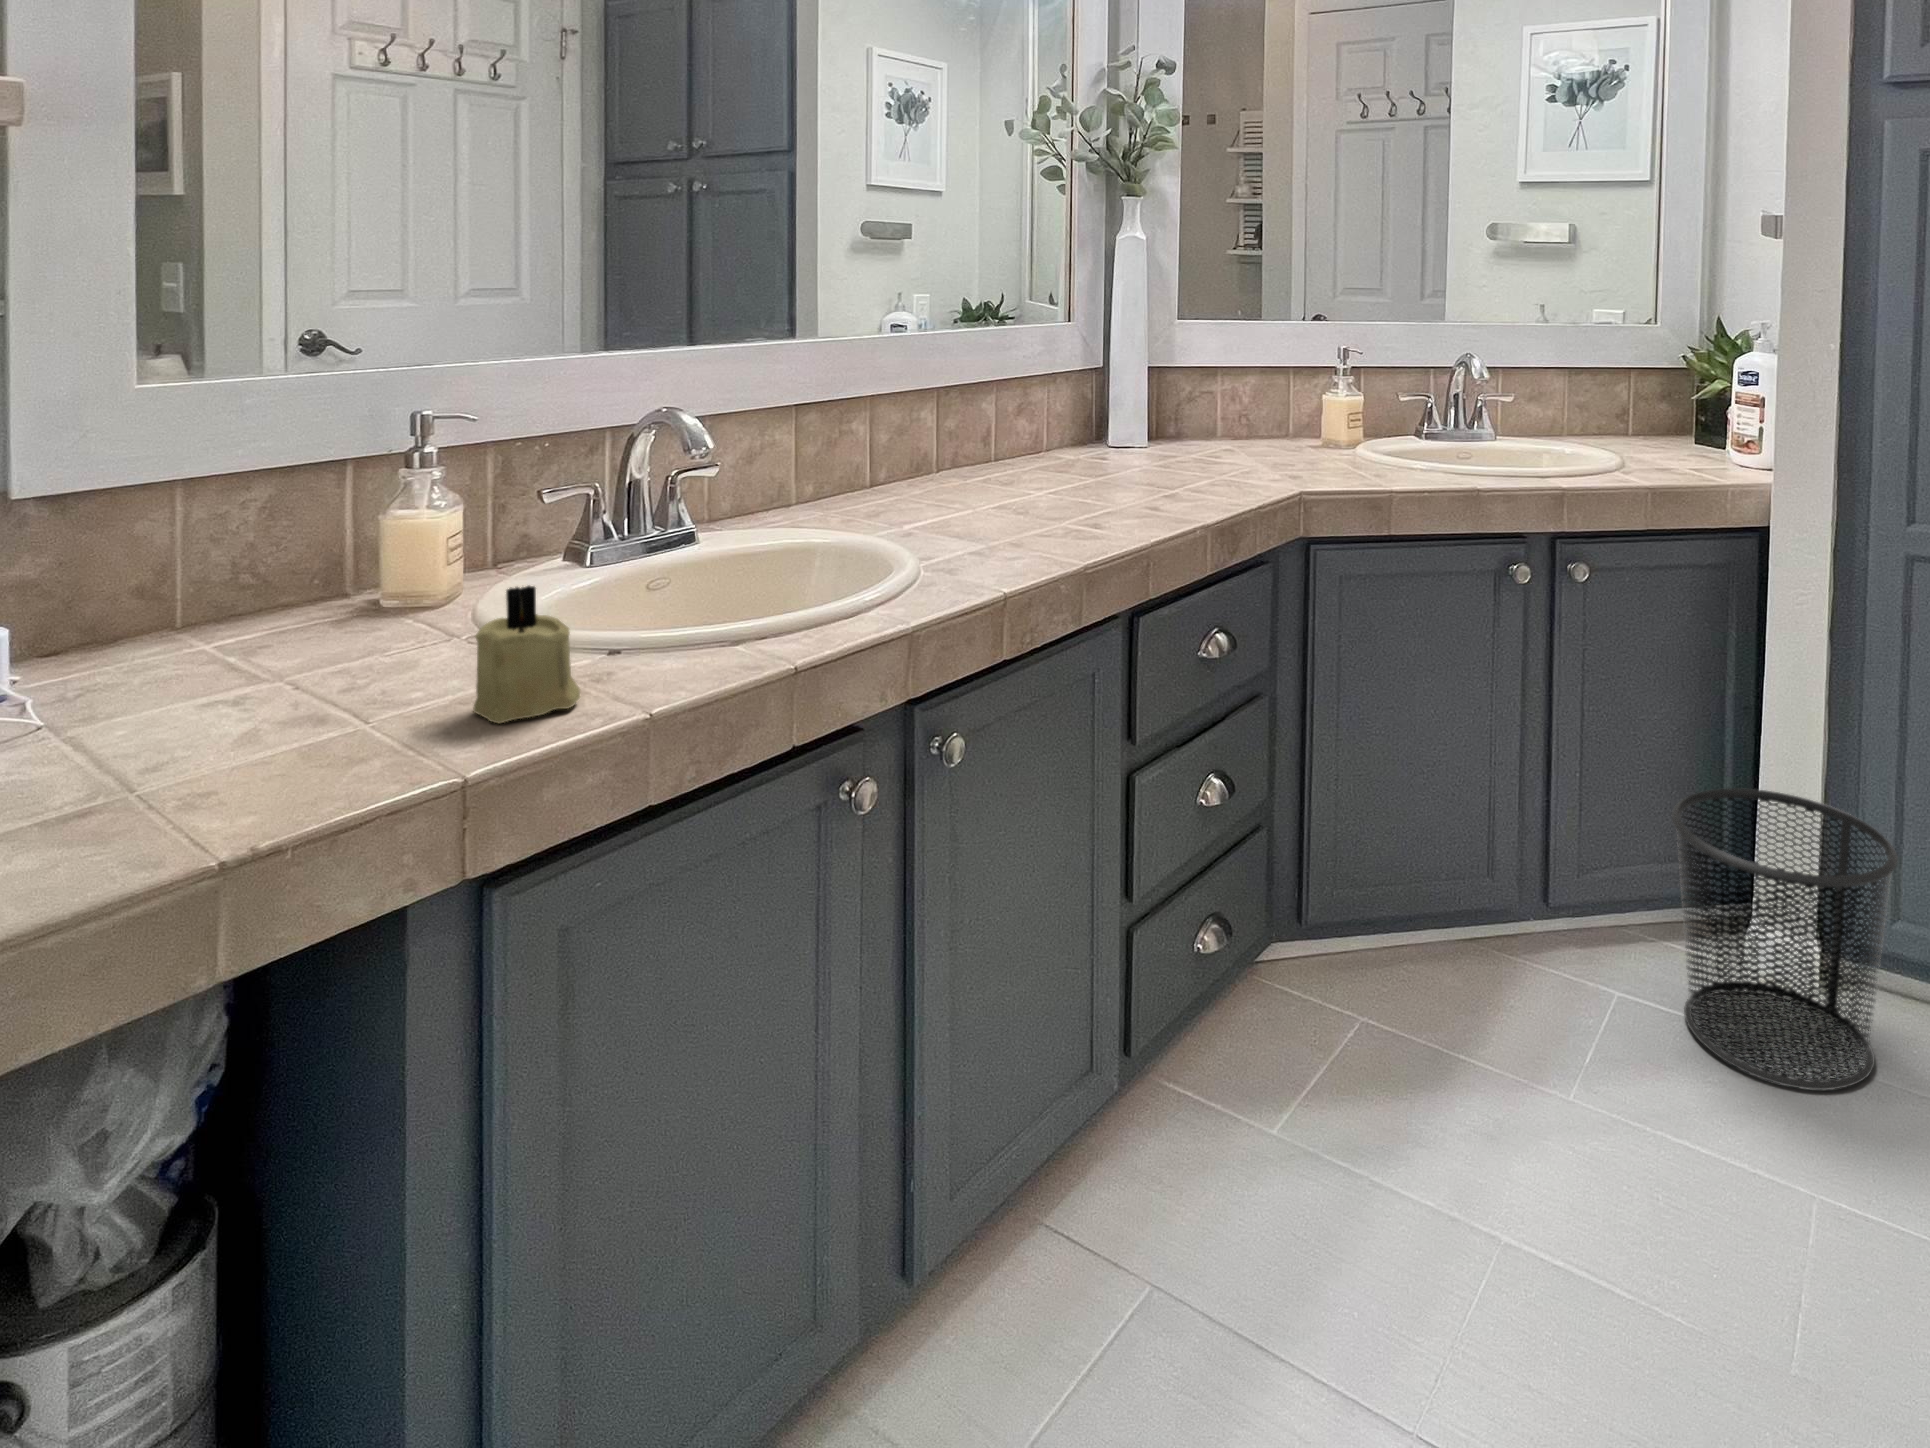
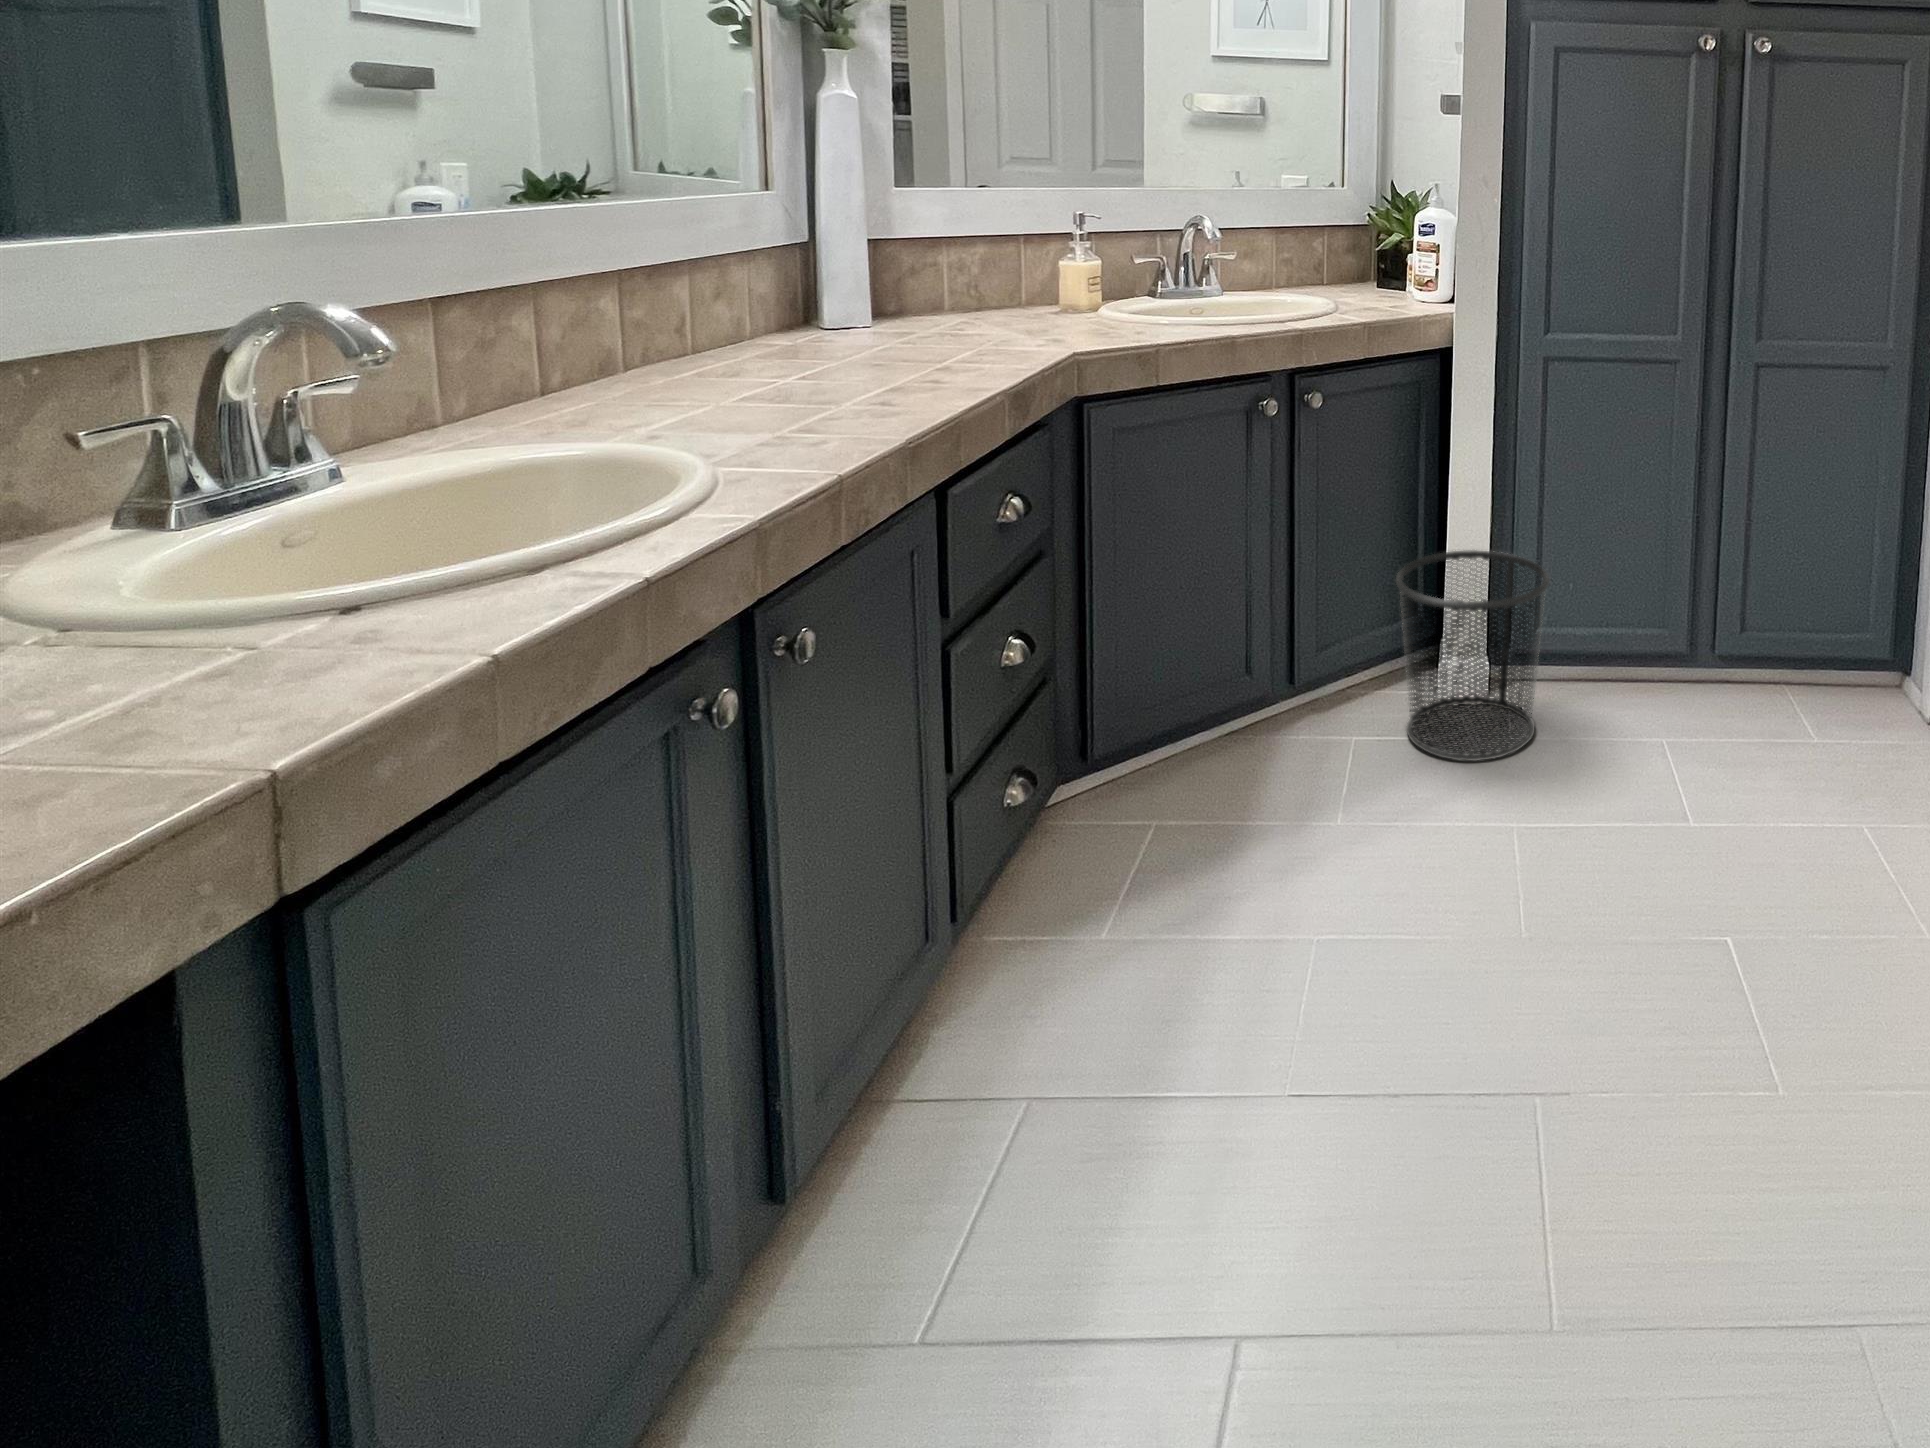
candle: present [473,586,580,723] -> none [231,515,404,687]

